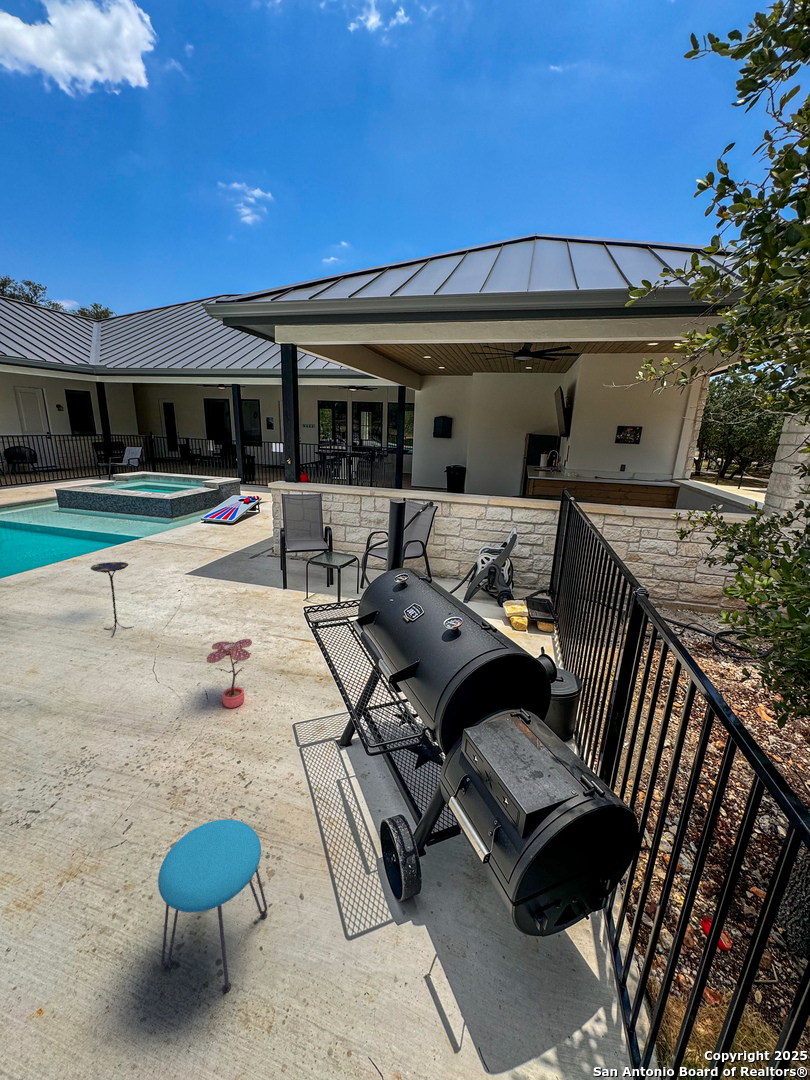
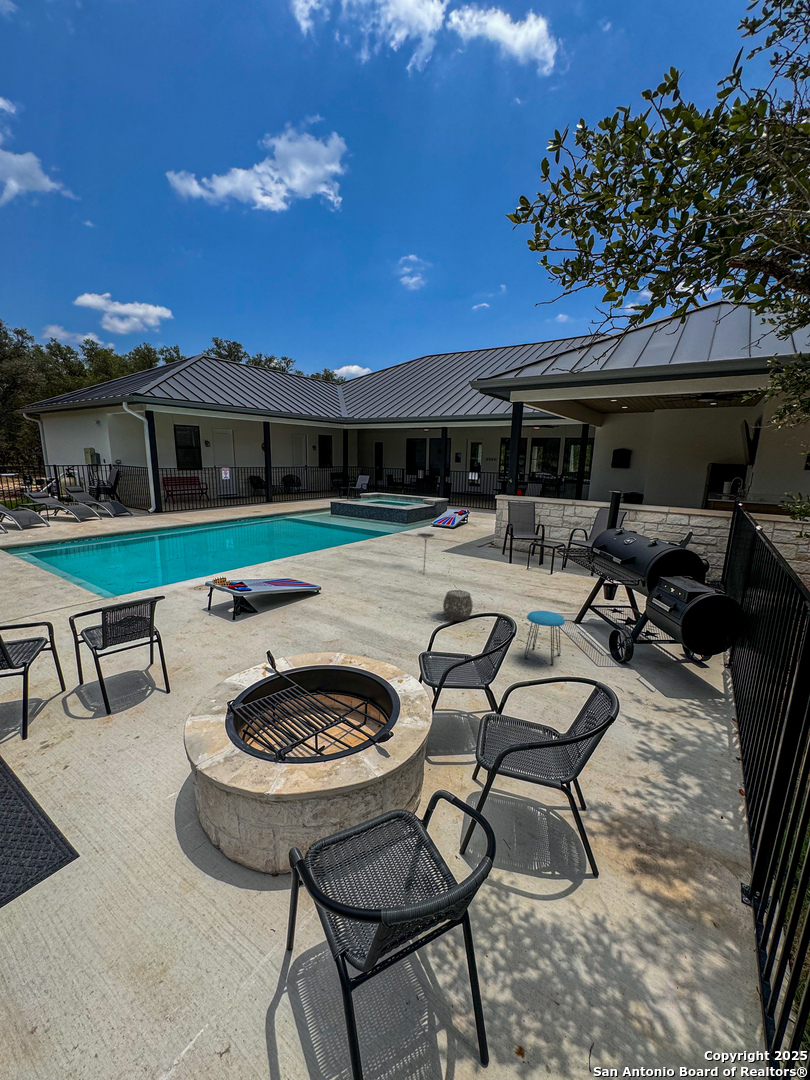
potted plant: present [207,639,252,708] -> none [500,570,522,605]
woven basket: none [41,722,121,805] -> present [443,590,473,621]

